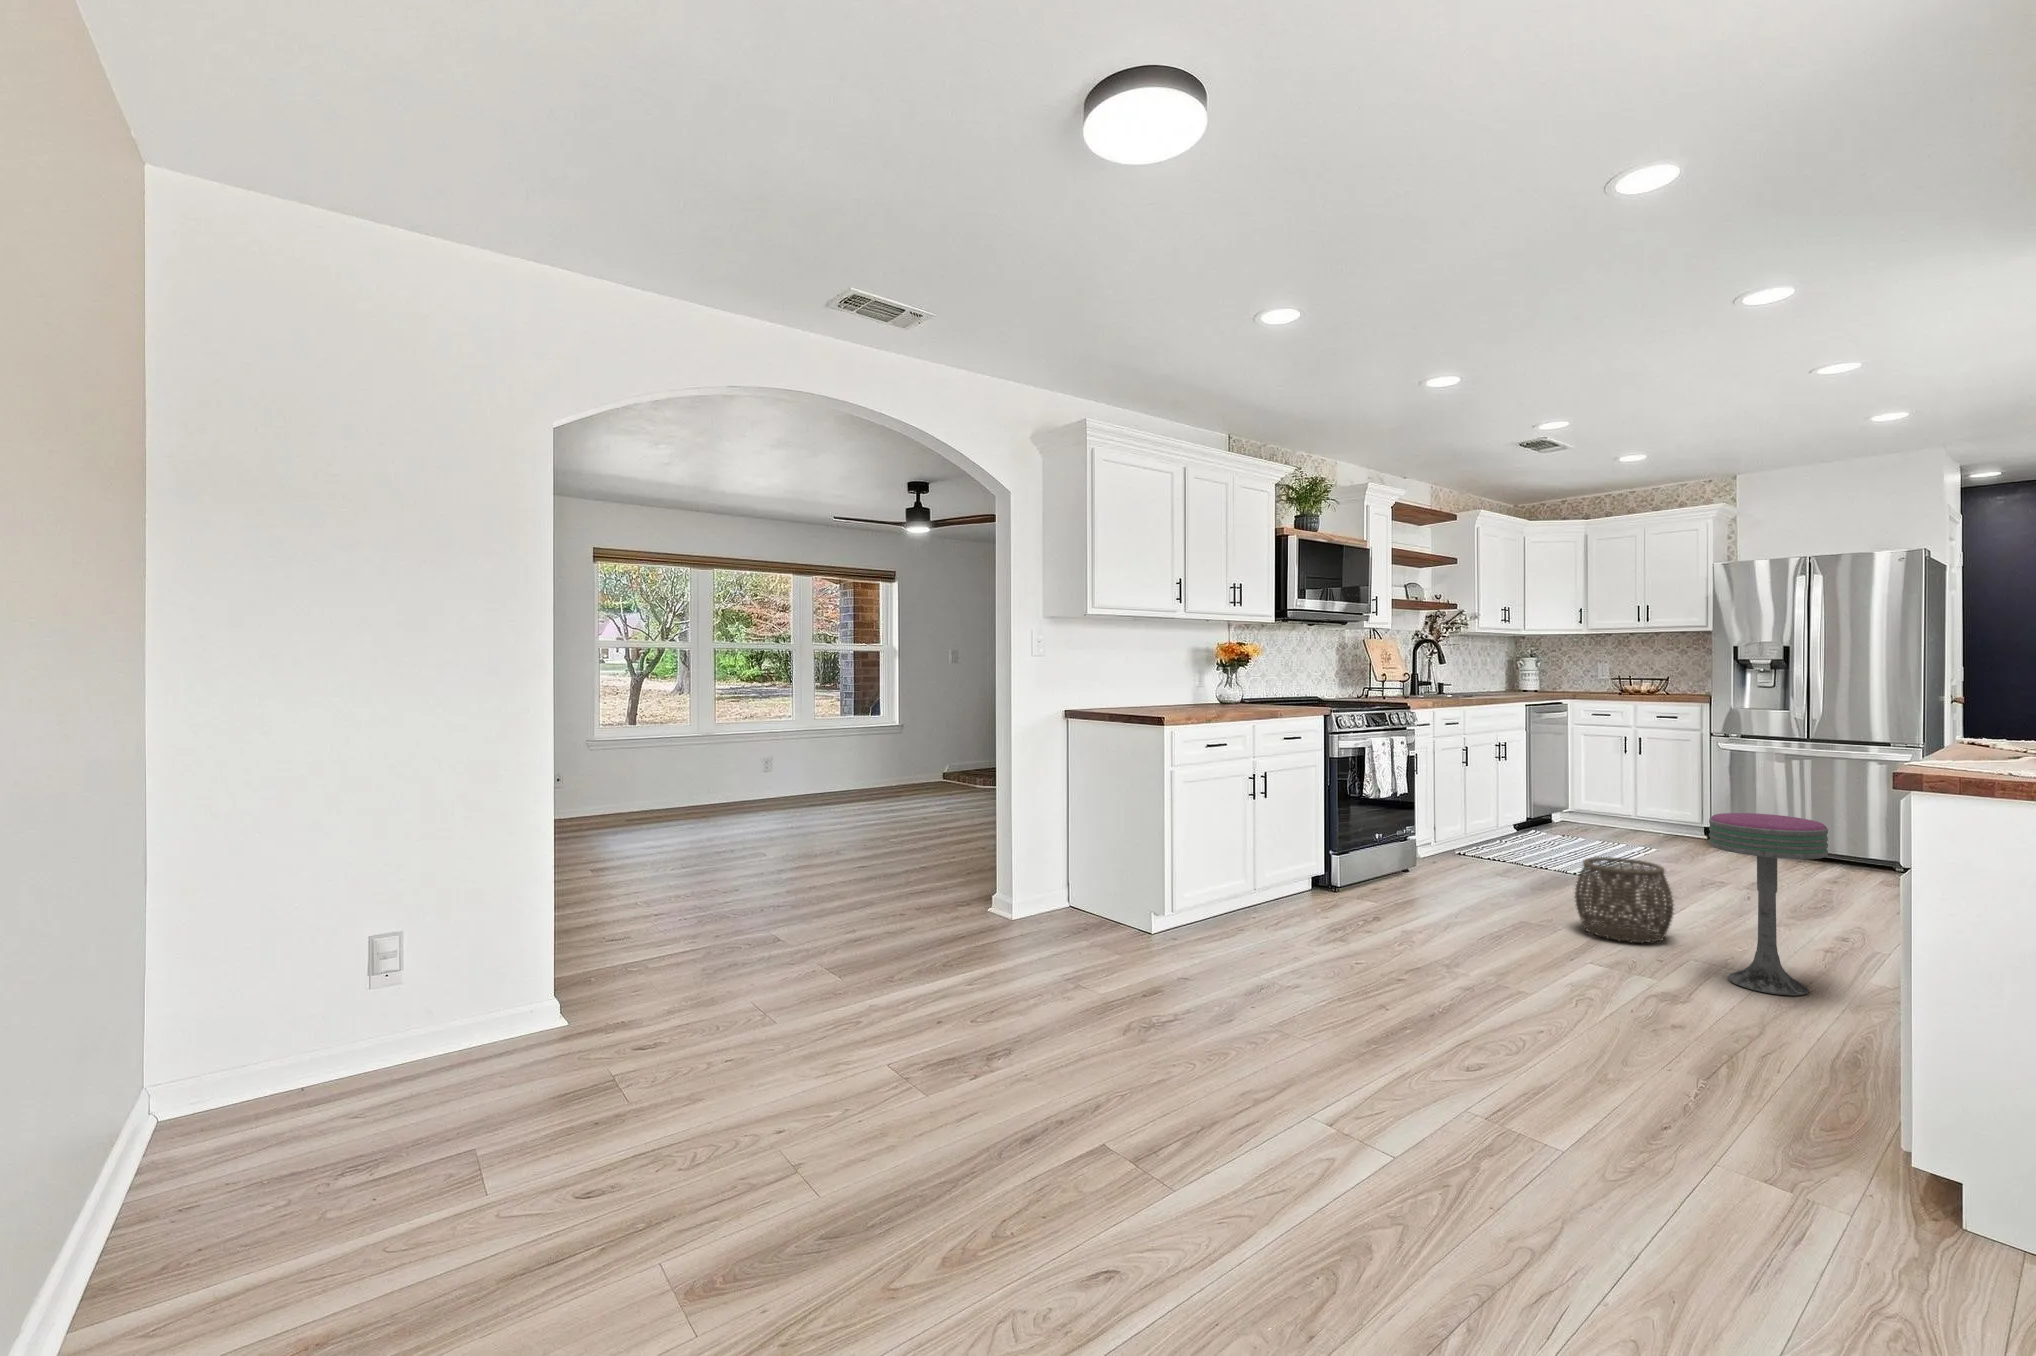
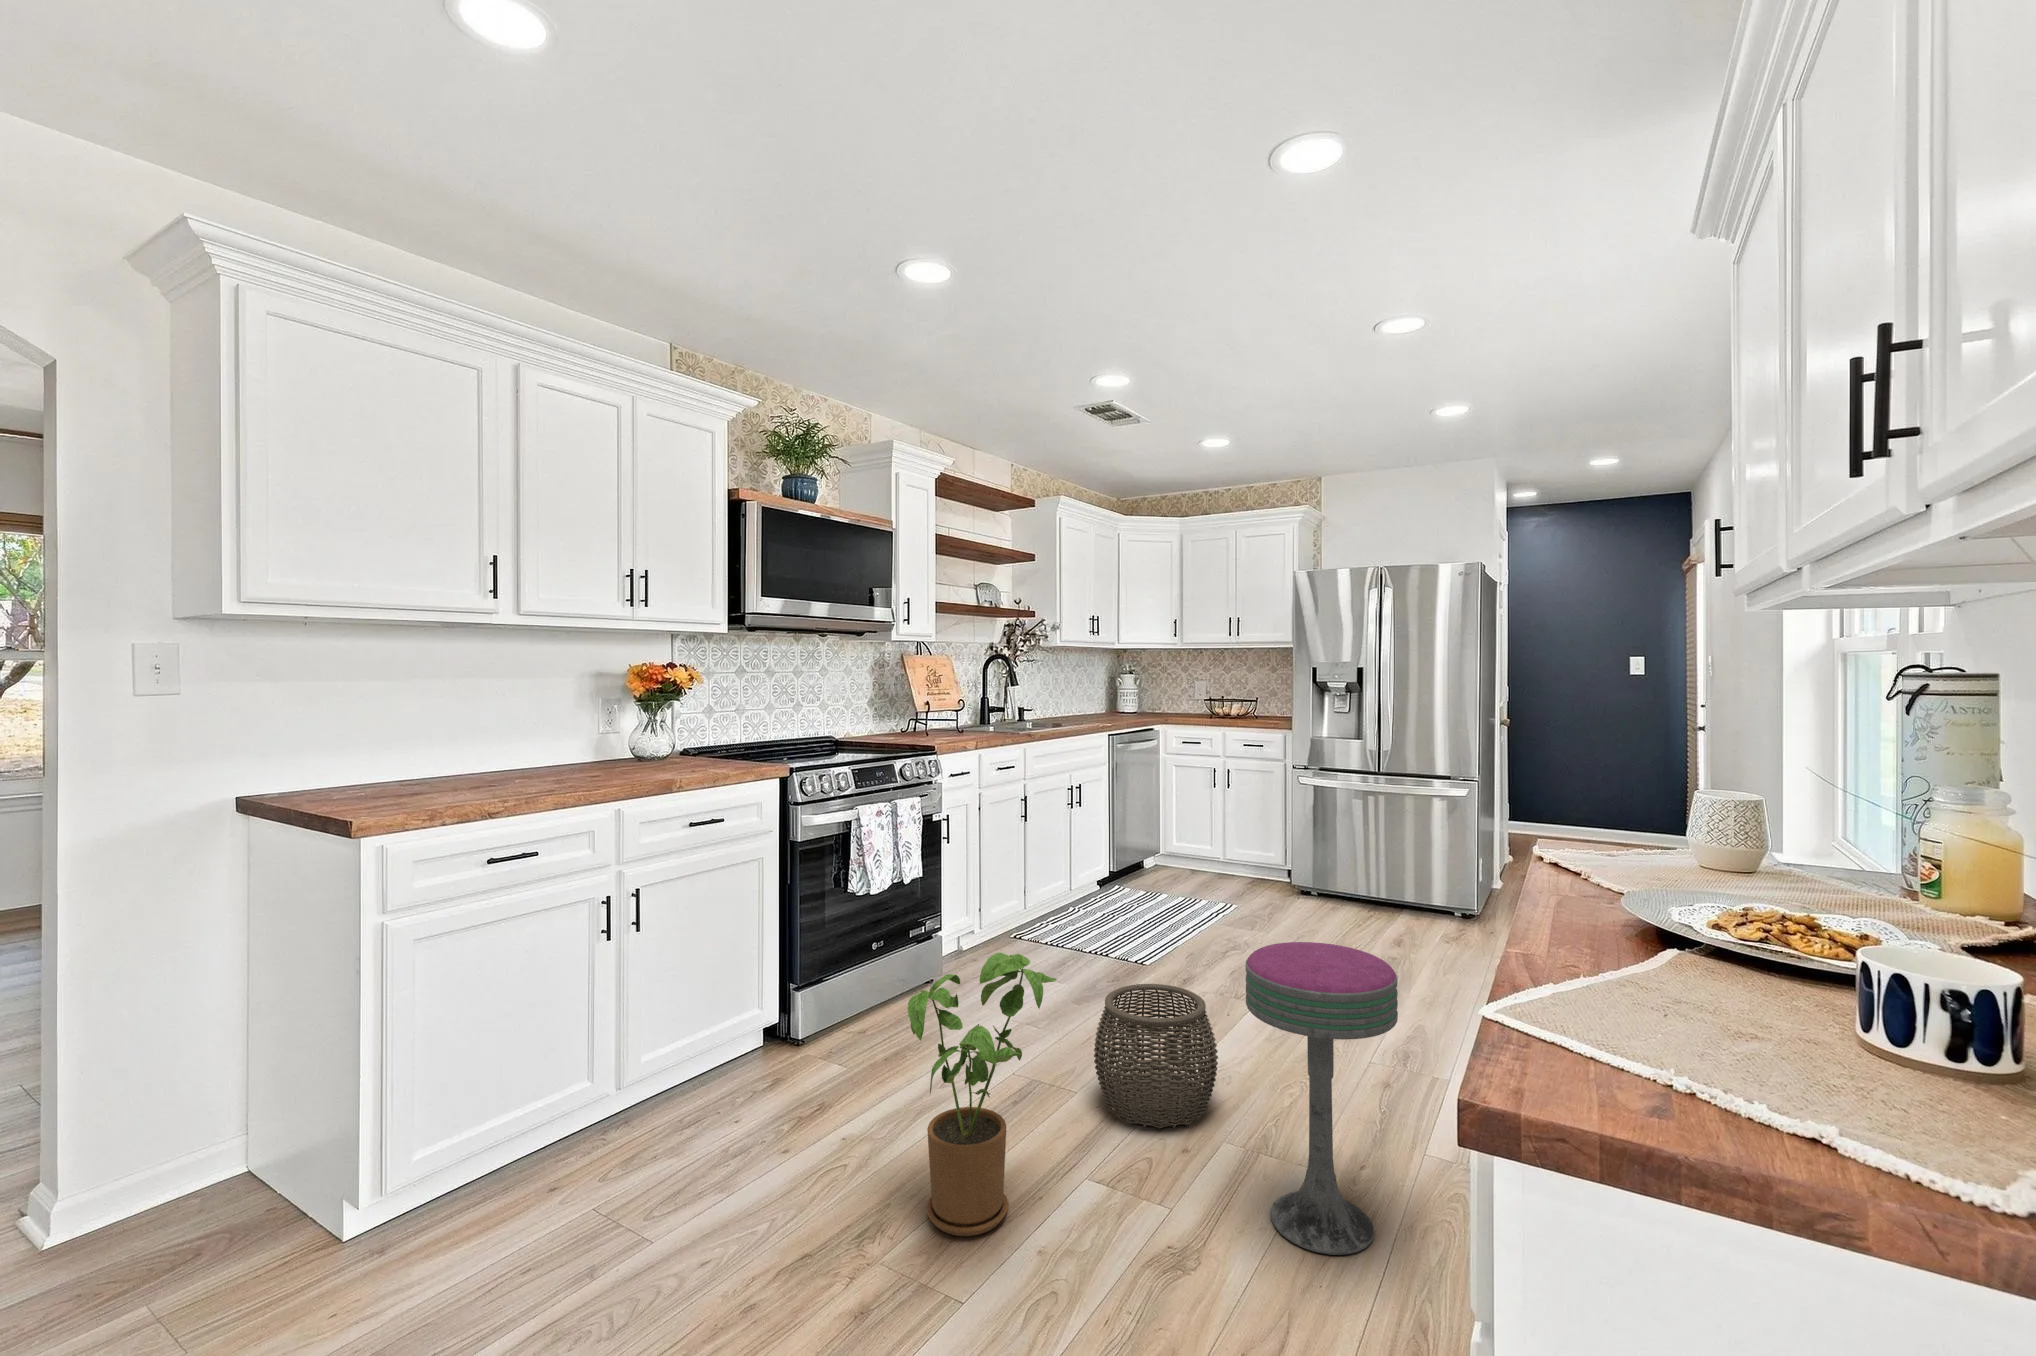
house plant: none [1469,806,1569,966] -> present [908,953,1056,1236]

